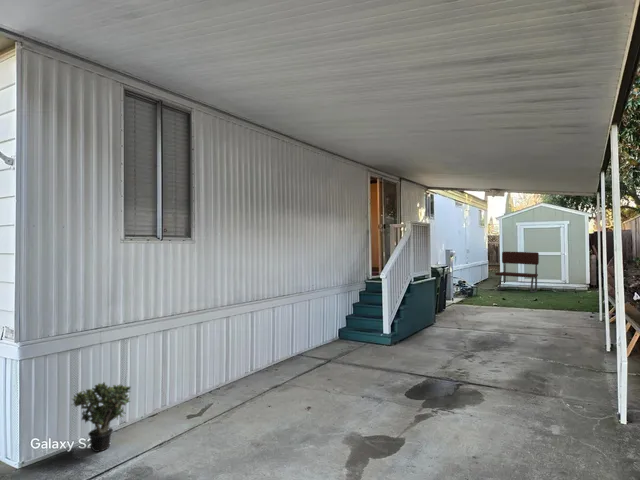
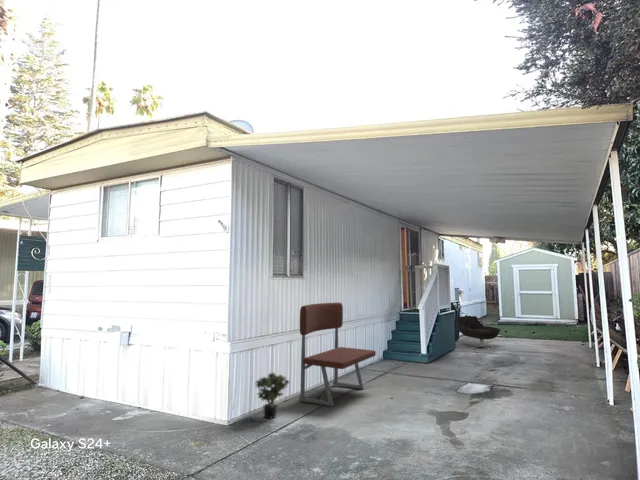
bench: present [495,252,539,293] -> present [299,303,376,406]
lounge chair: none [440,283,491,324] -> present [458,316,500,349]

